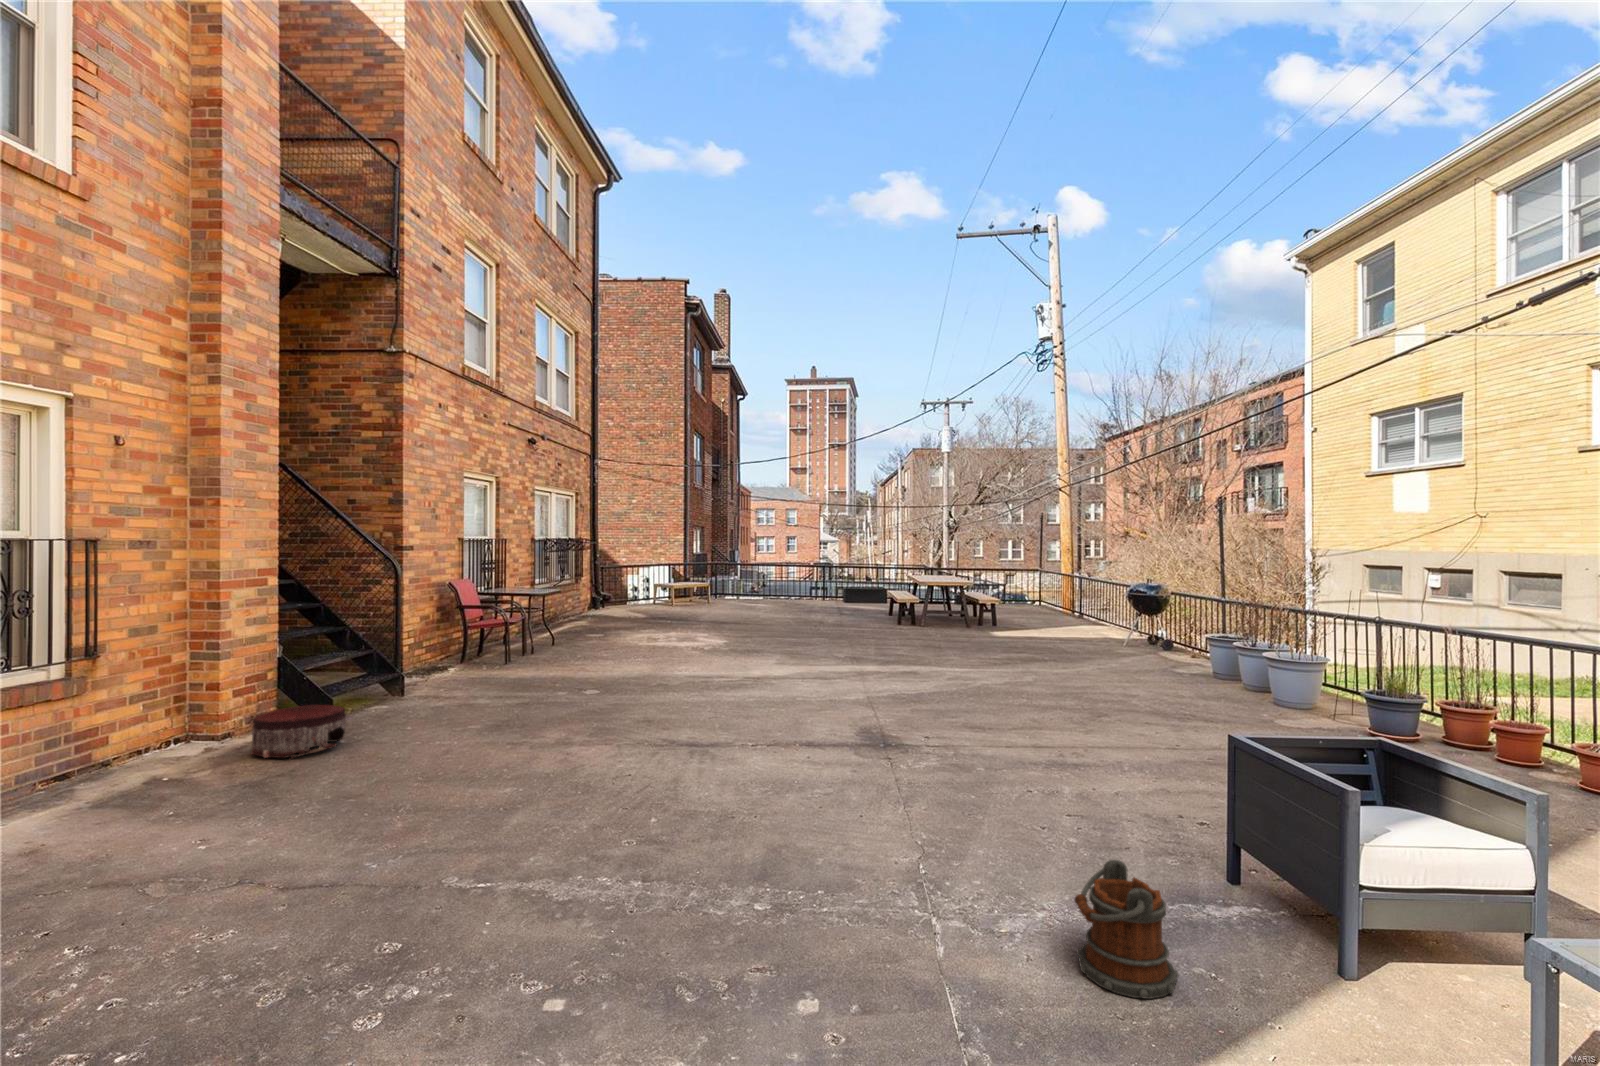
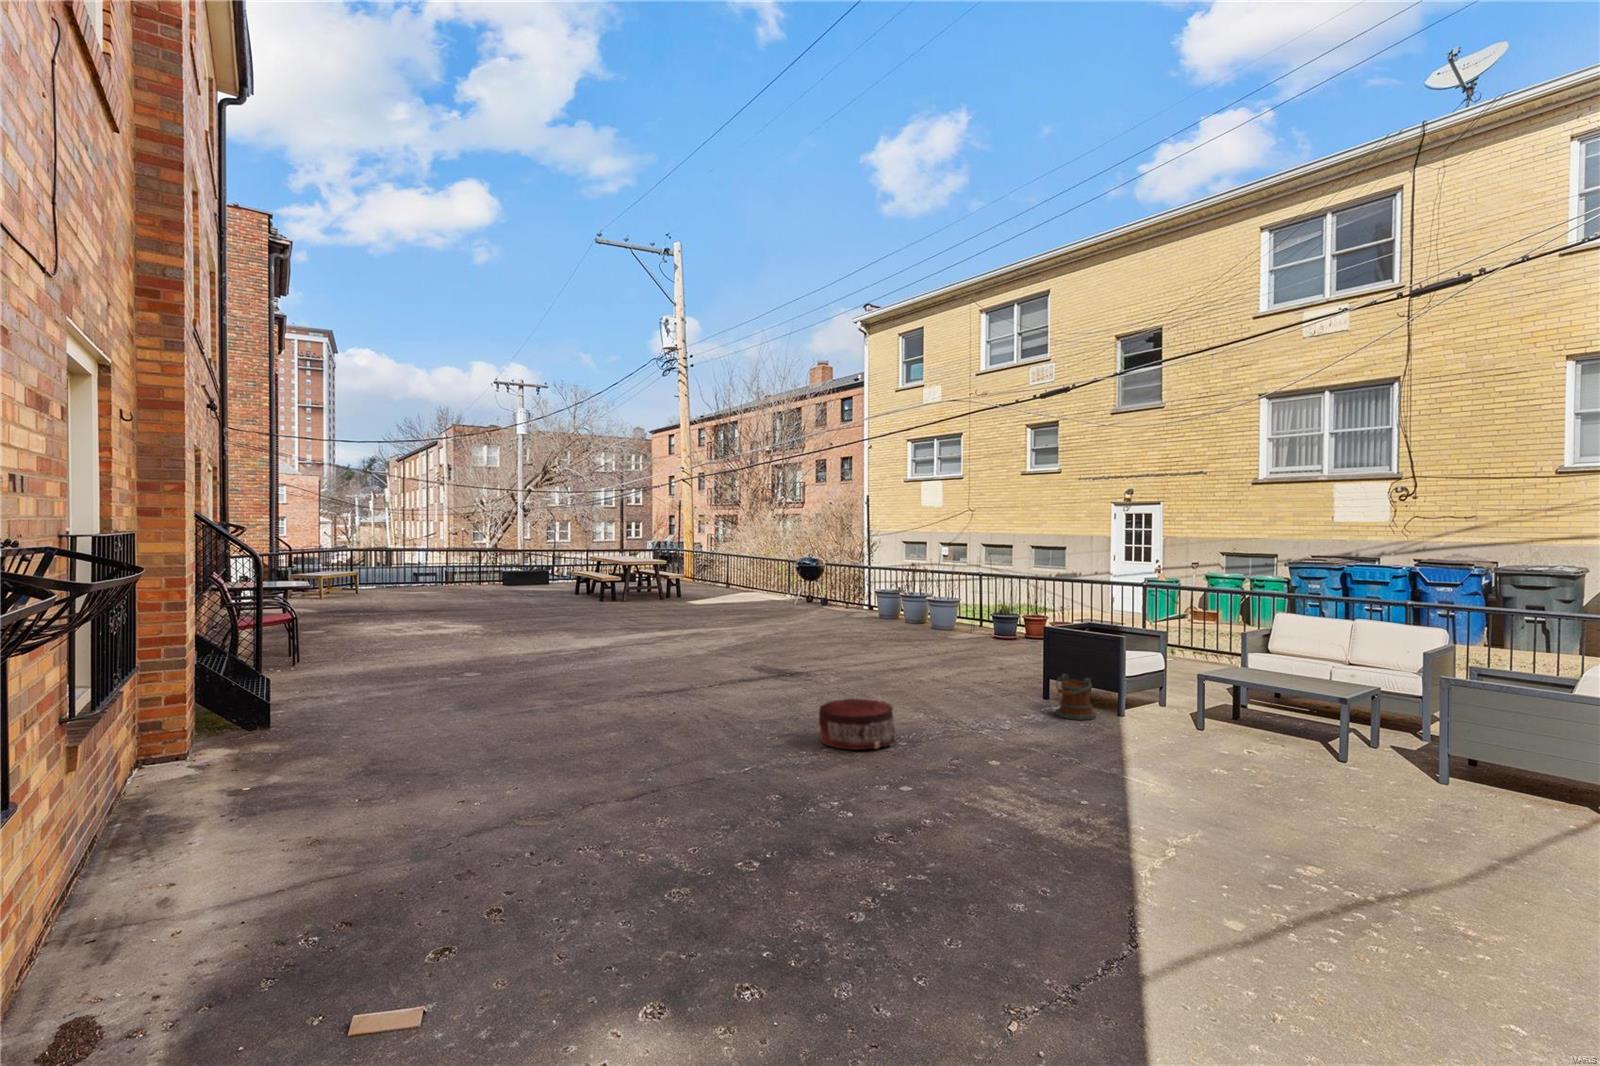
pouf: present [251,705,346,759] -> present [819,698,895,750]

